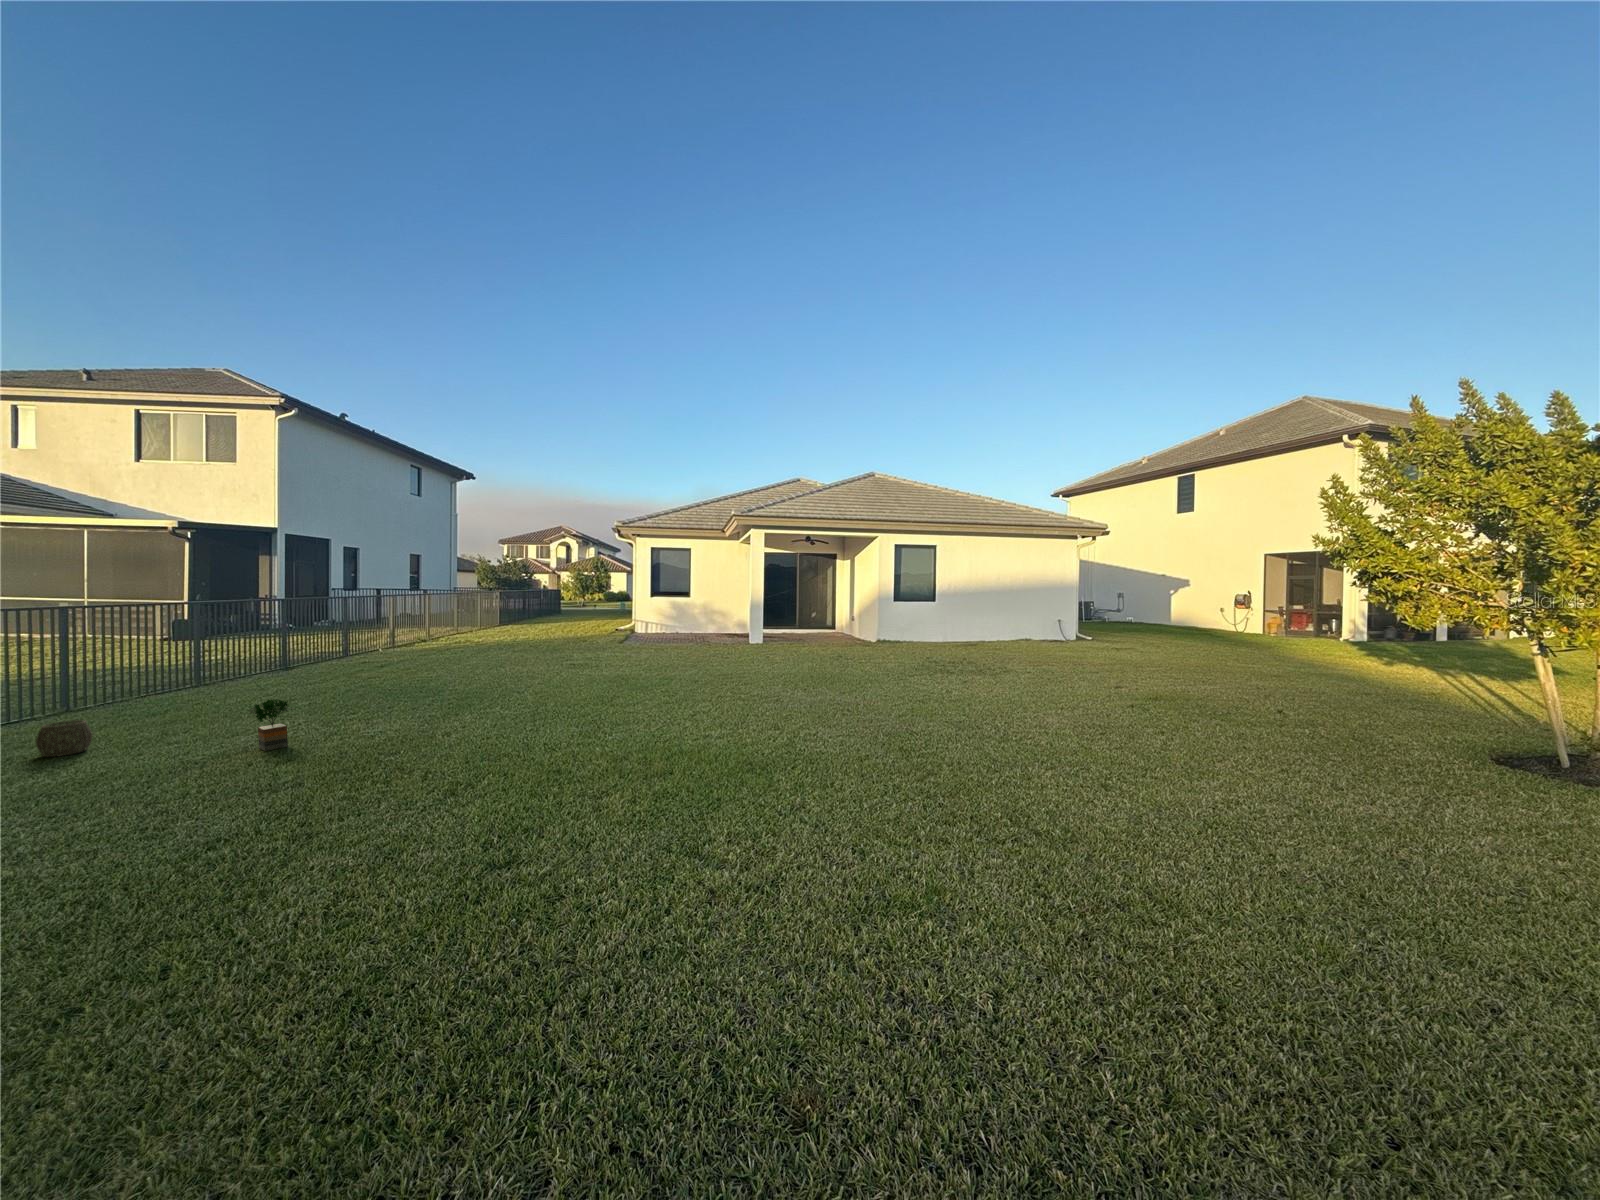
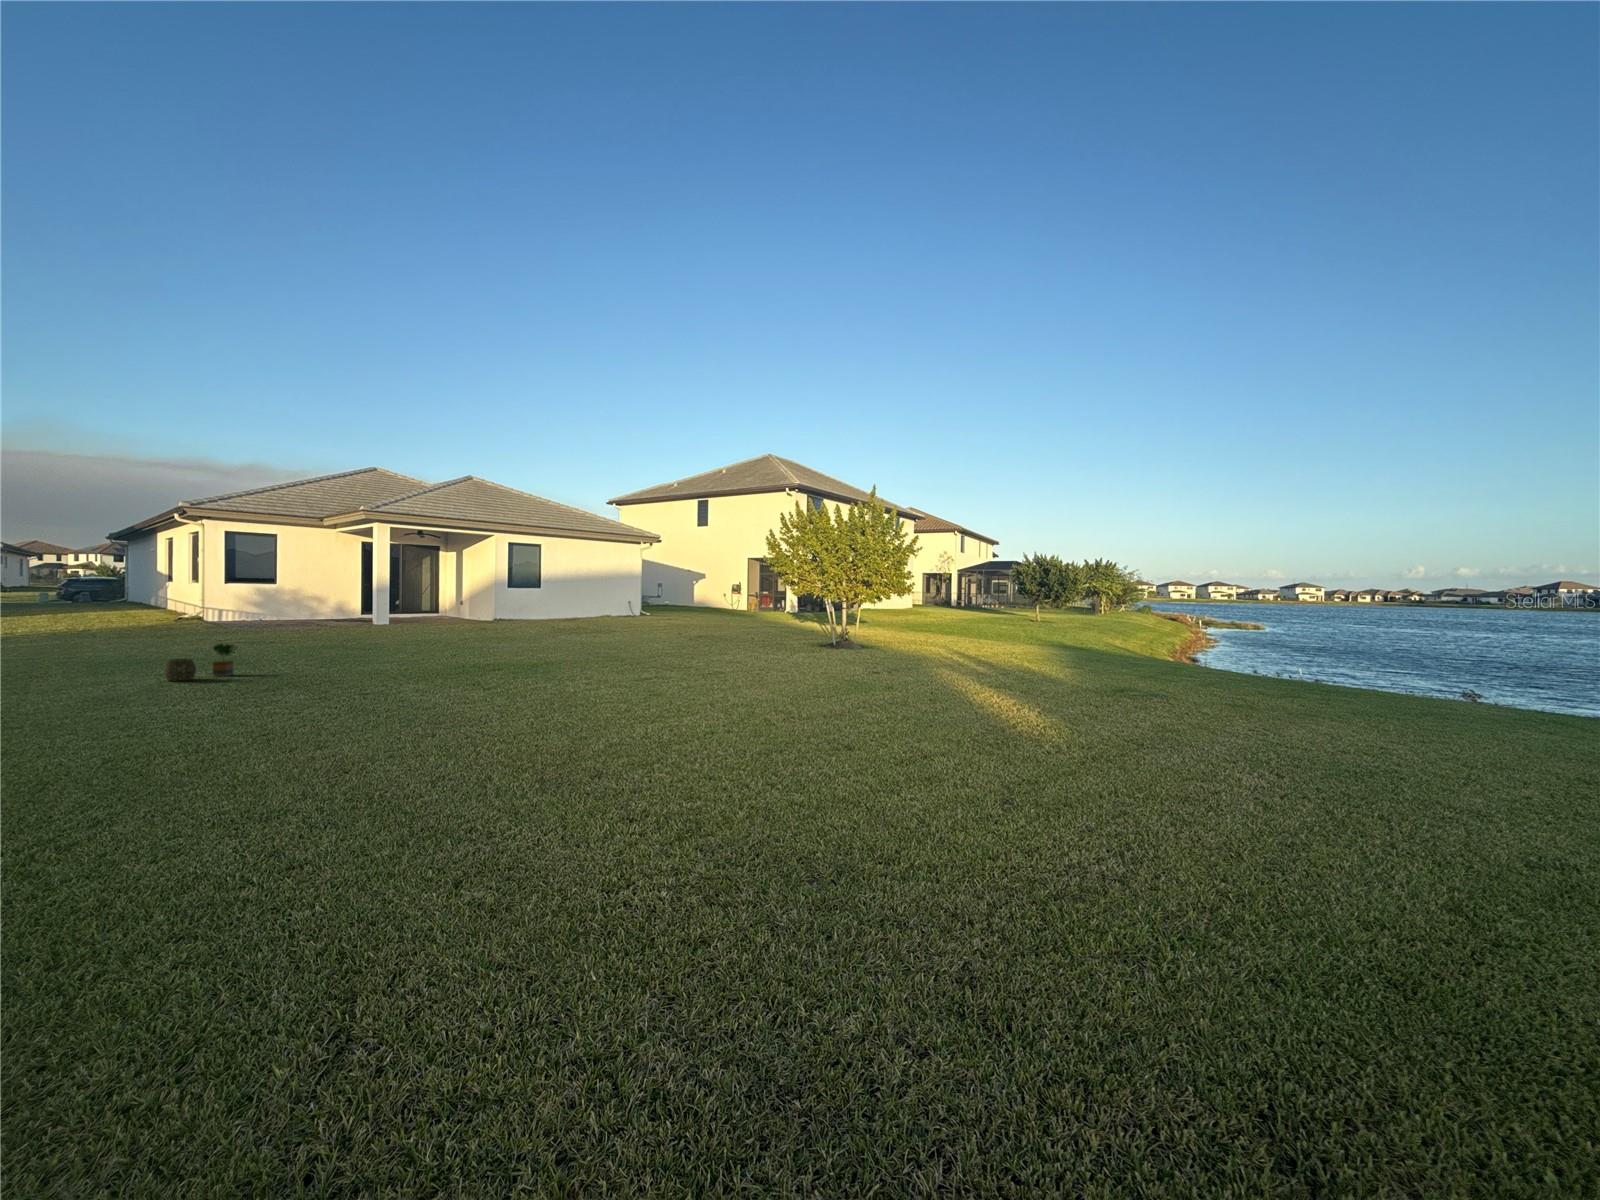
woven basket: present [36,720,92,757] -> present [164,659,196,681]

